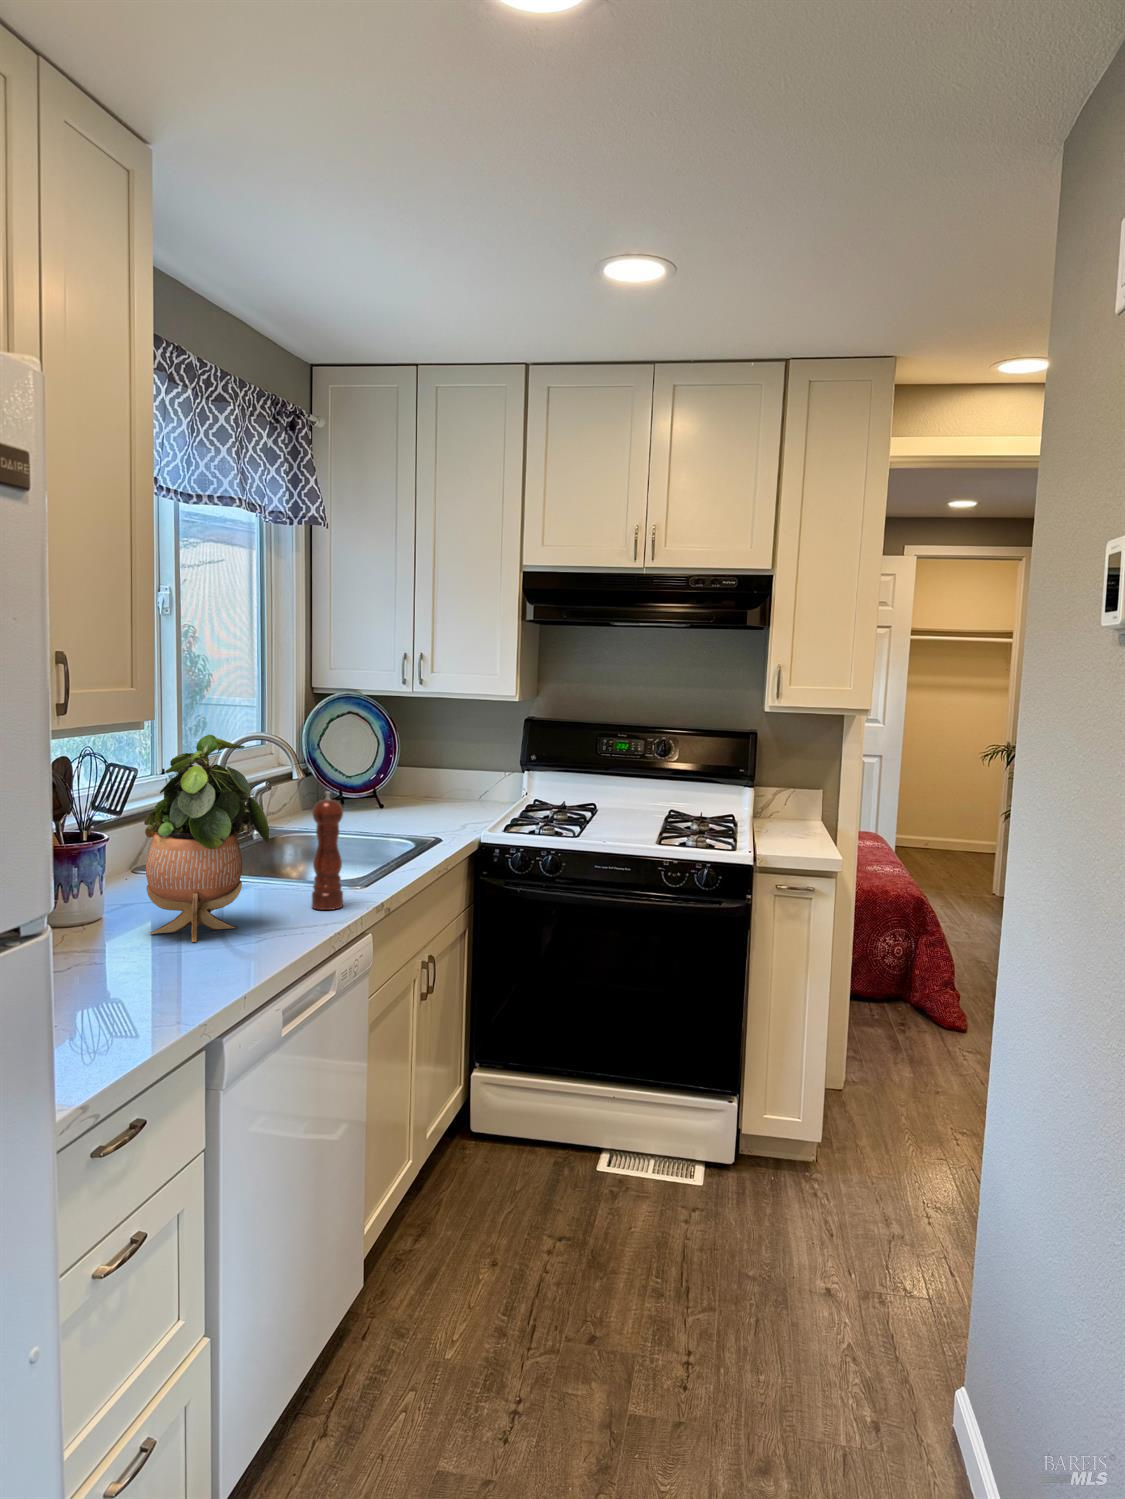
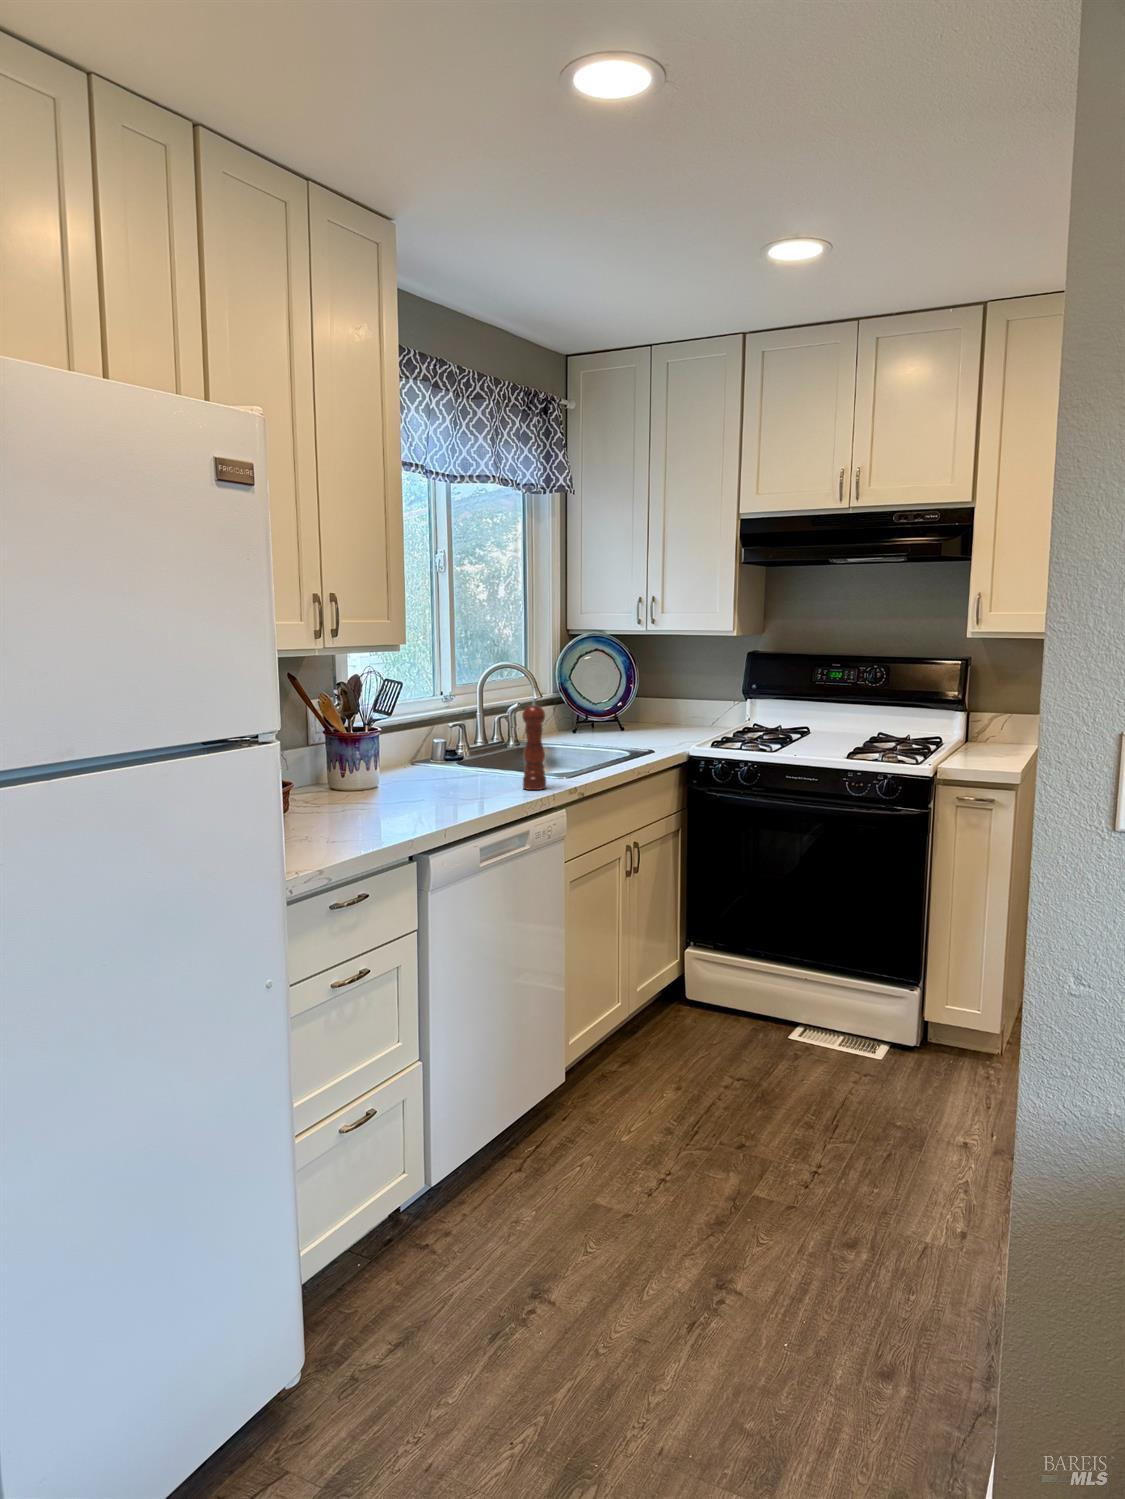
potted plant: present [144,734,269,942] -> none [397,654,484,804]

